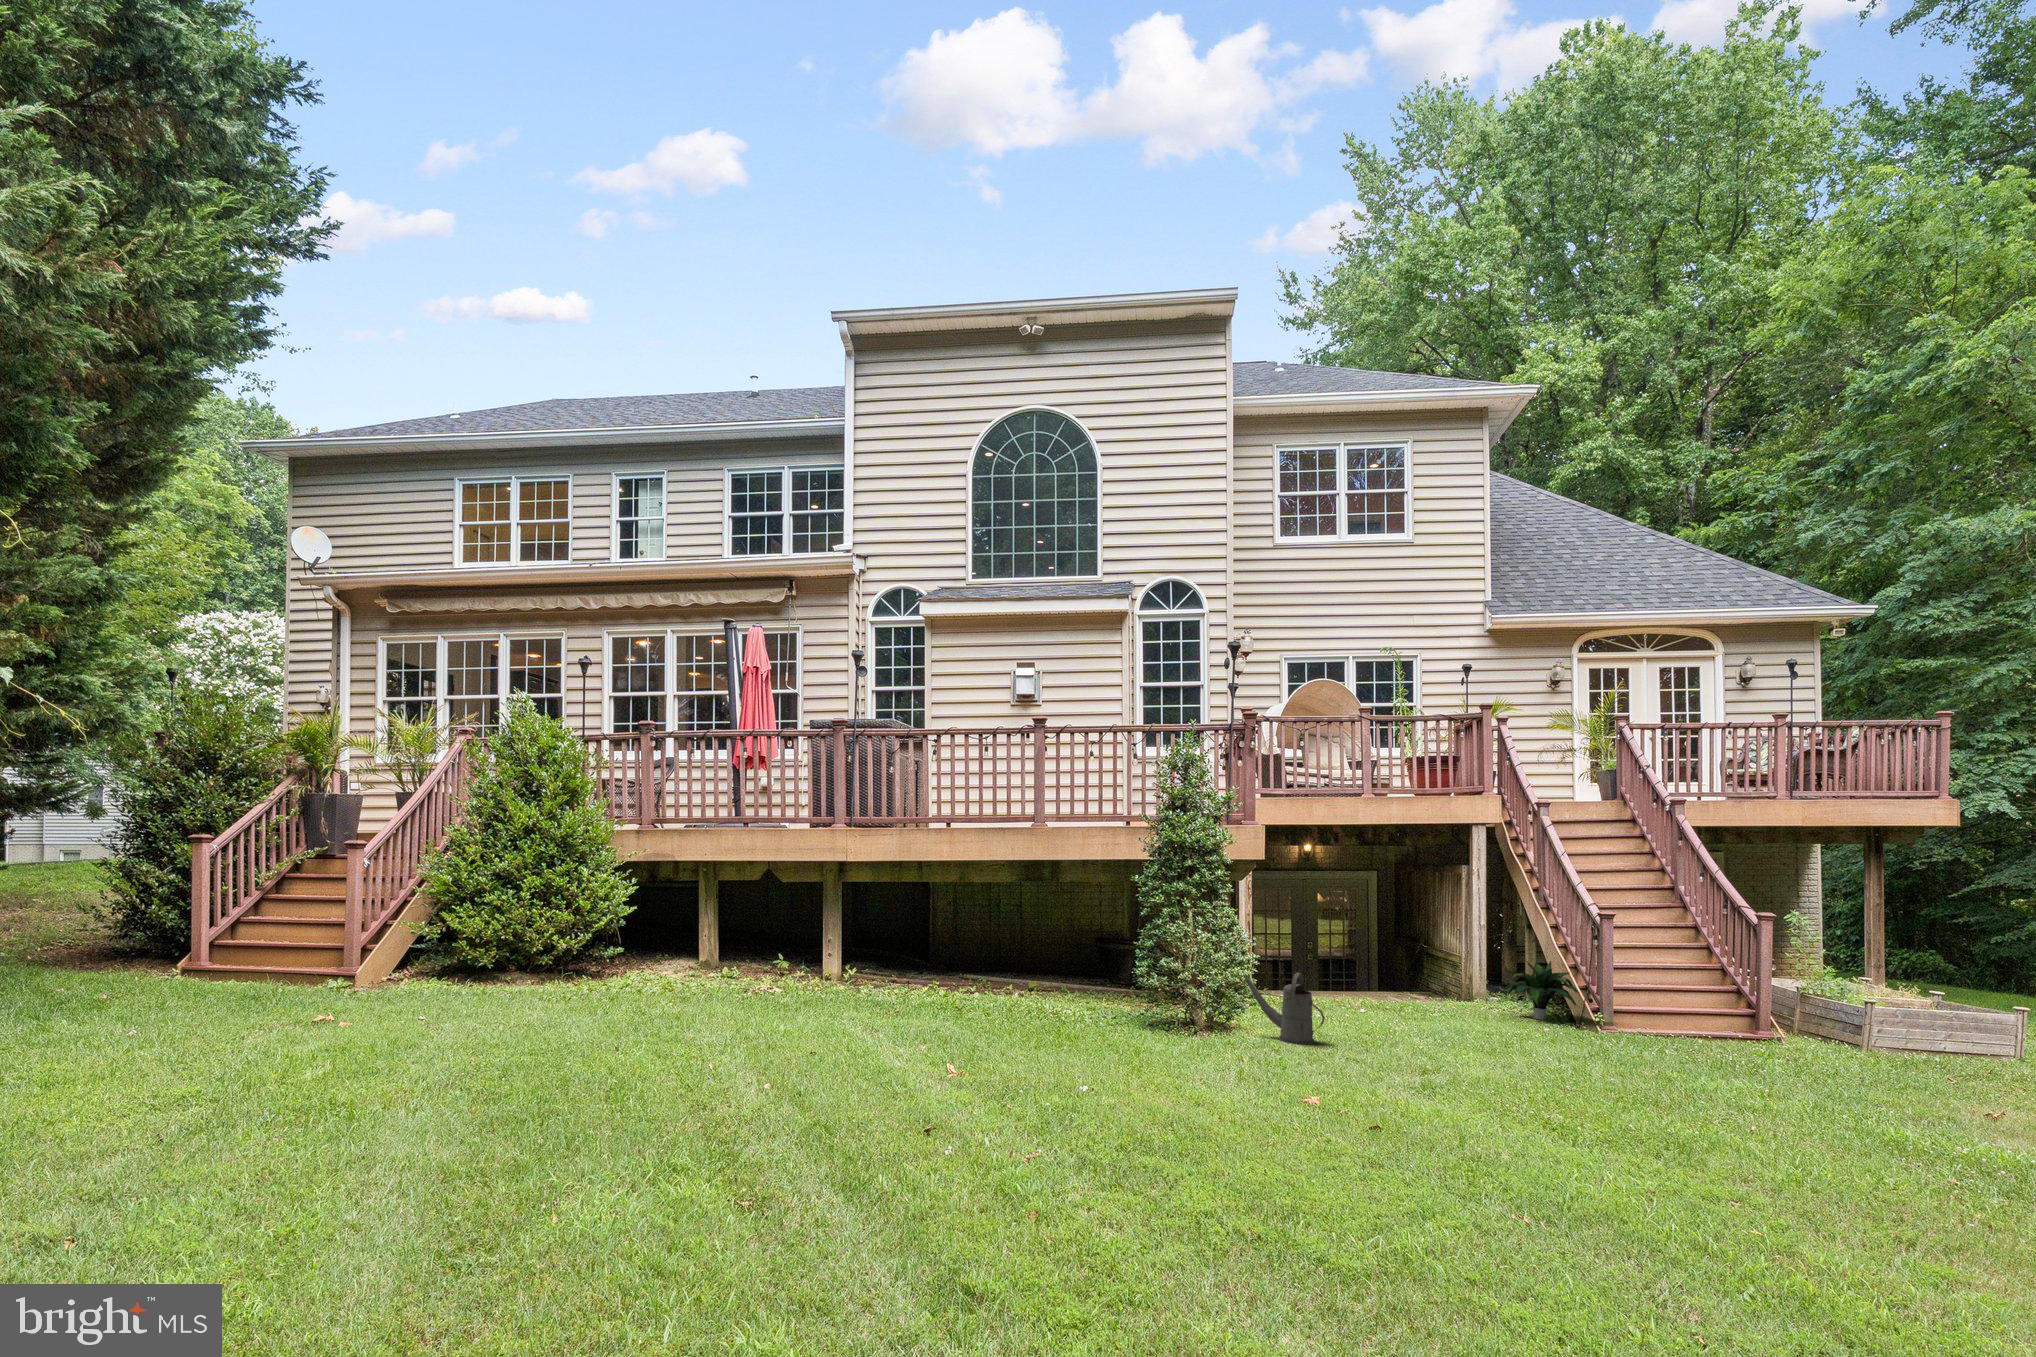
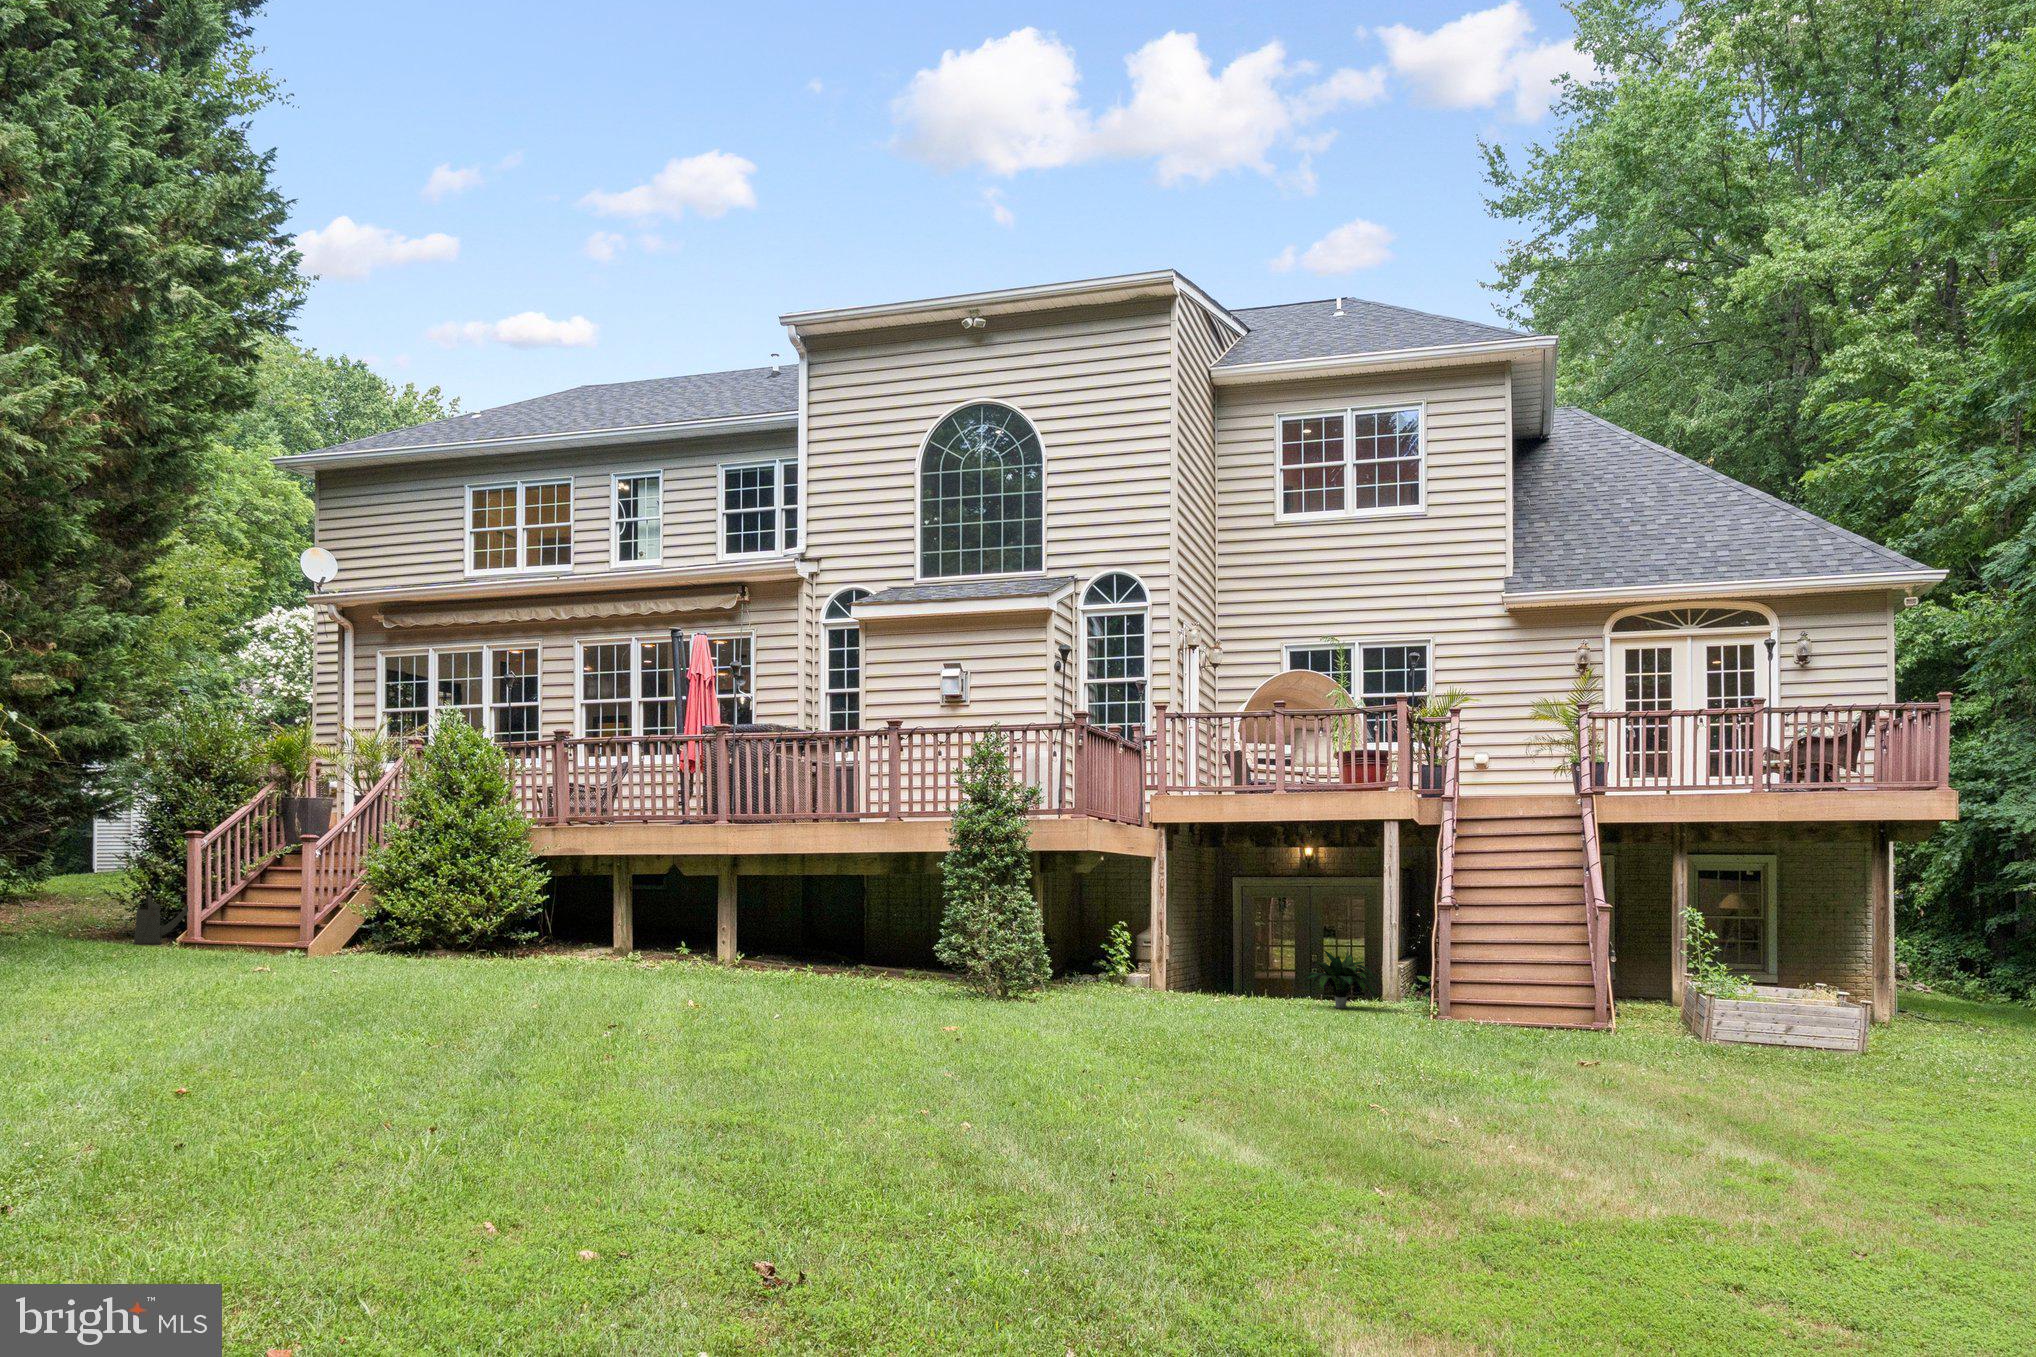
watering can: present [1245,973,1325,1044] -> present [125,895,188,945]

